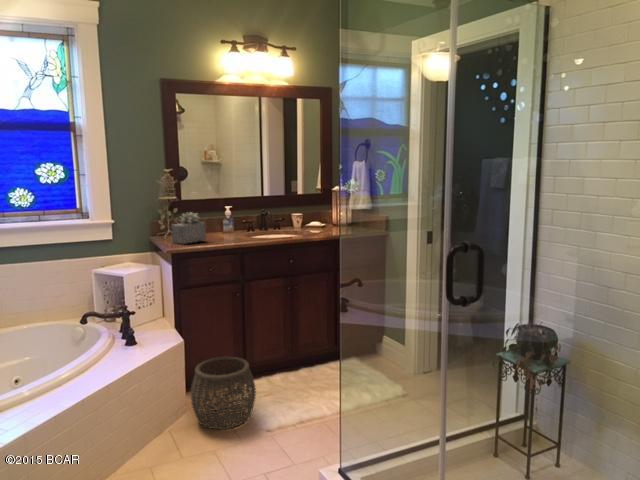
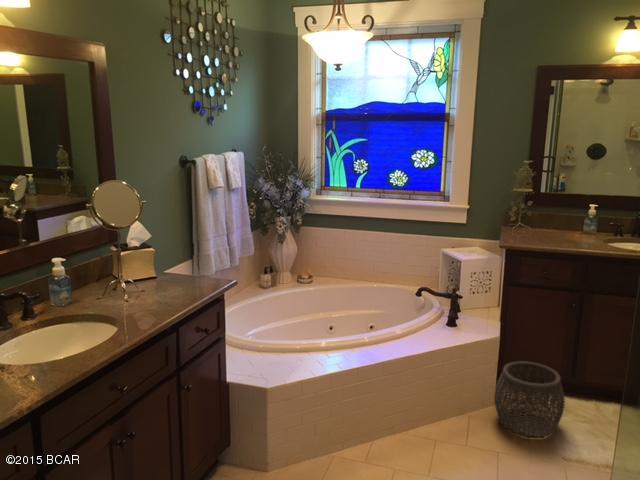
succulent plant: present [171,213,206,244] -> none [513,209,551,241]

